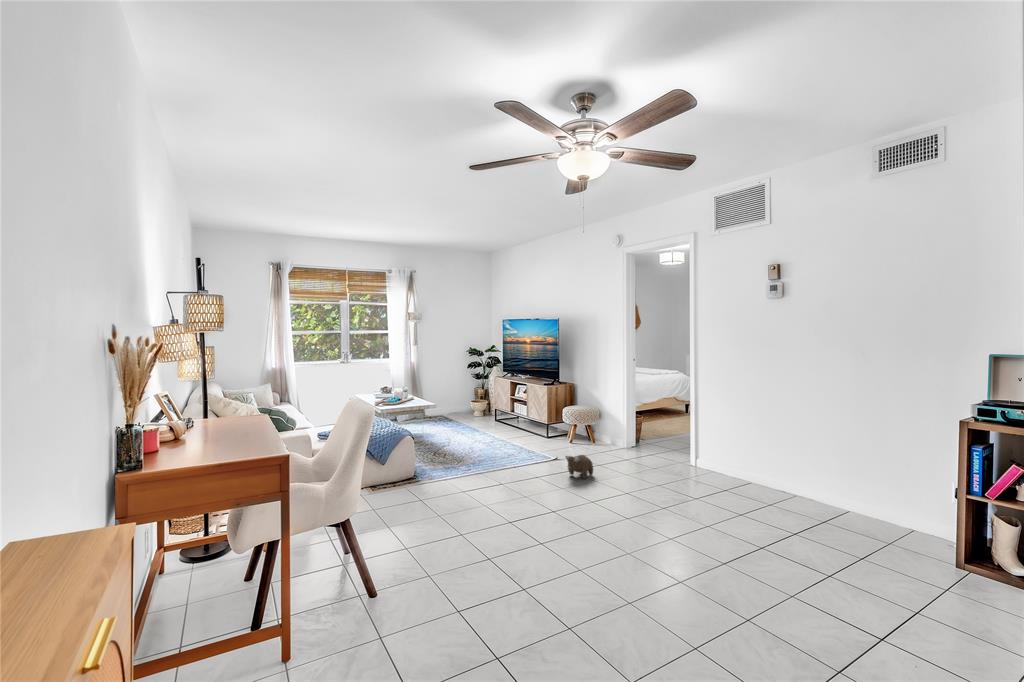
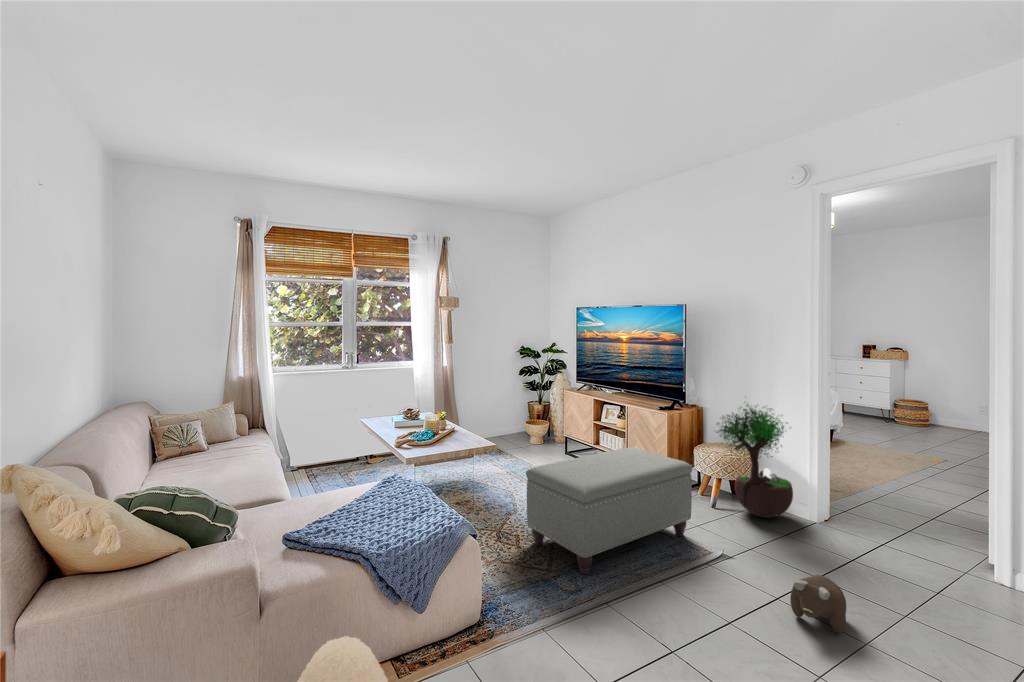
potted tree: none [564,374,611,446] -> present [716,405,793,518]
ottoman: none [450,406,546,465] -> present [526,448,693,574]

